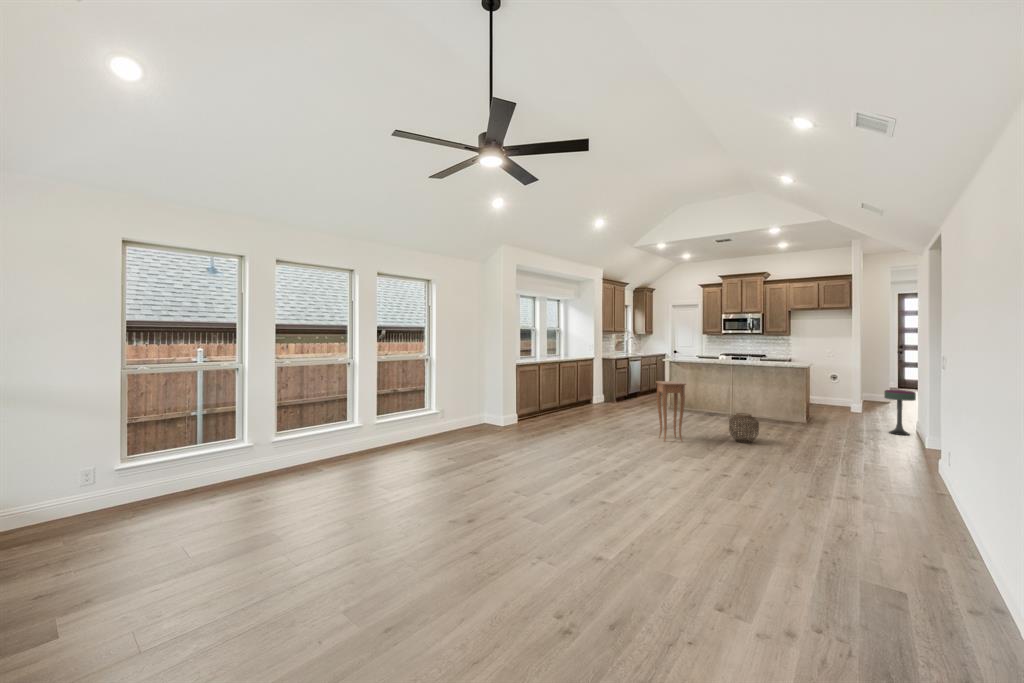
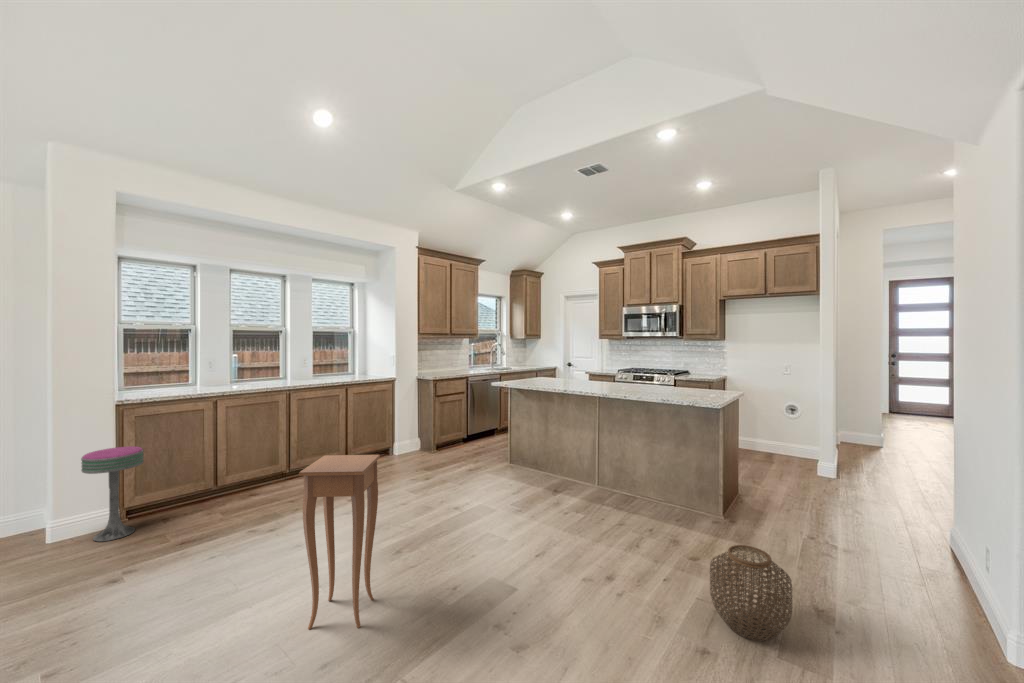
bar stool: present [884,390,916,435] -> present [81,446,144,542]
woven basket: present [729,413,759,443] -> present [710,545,792,641]

